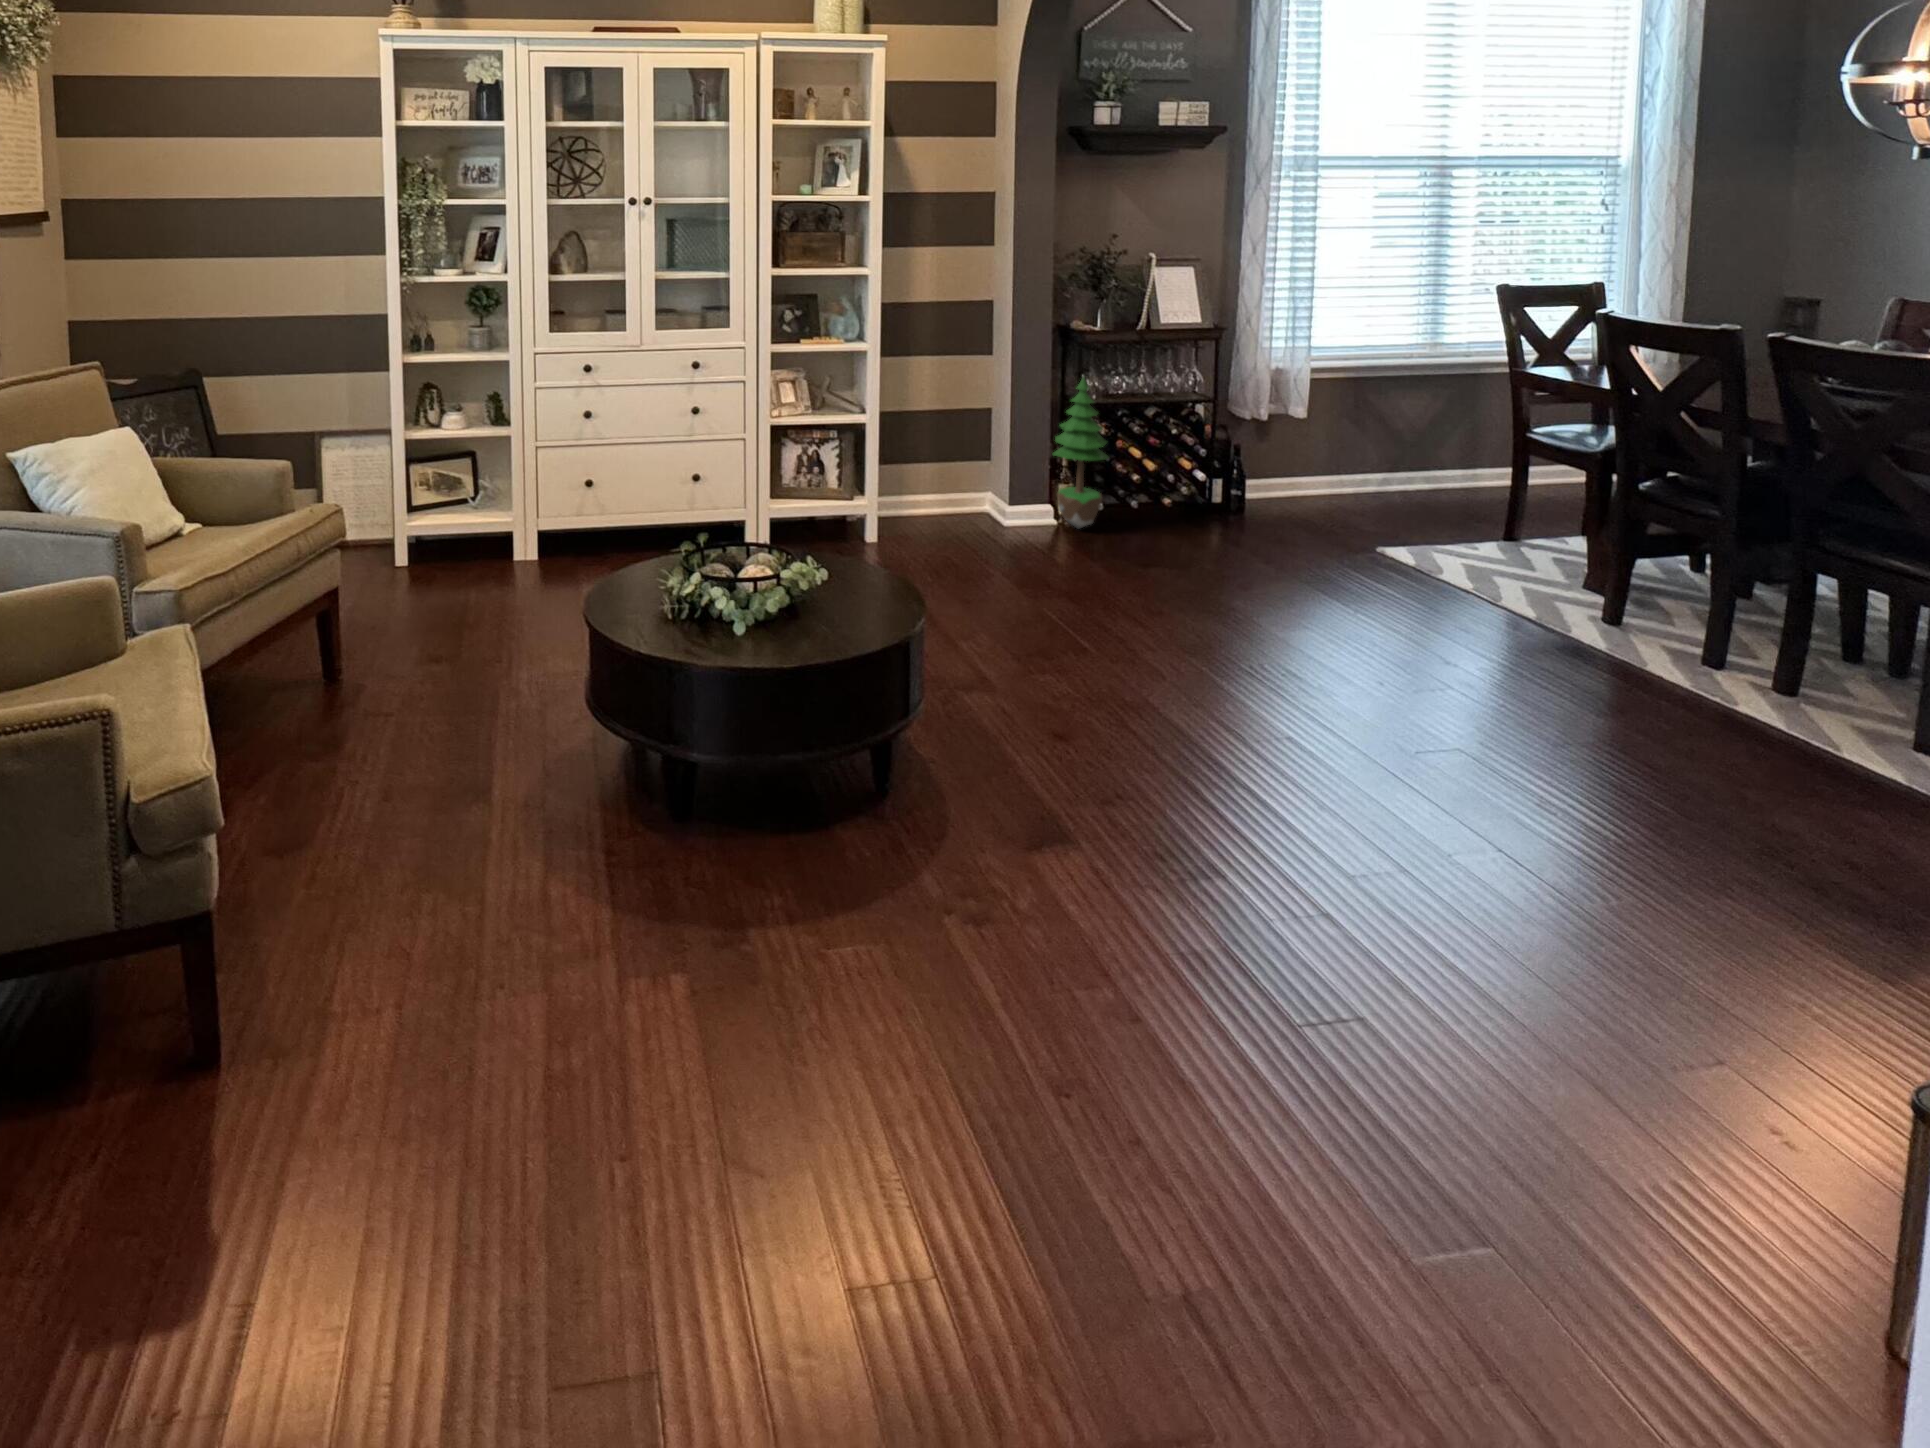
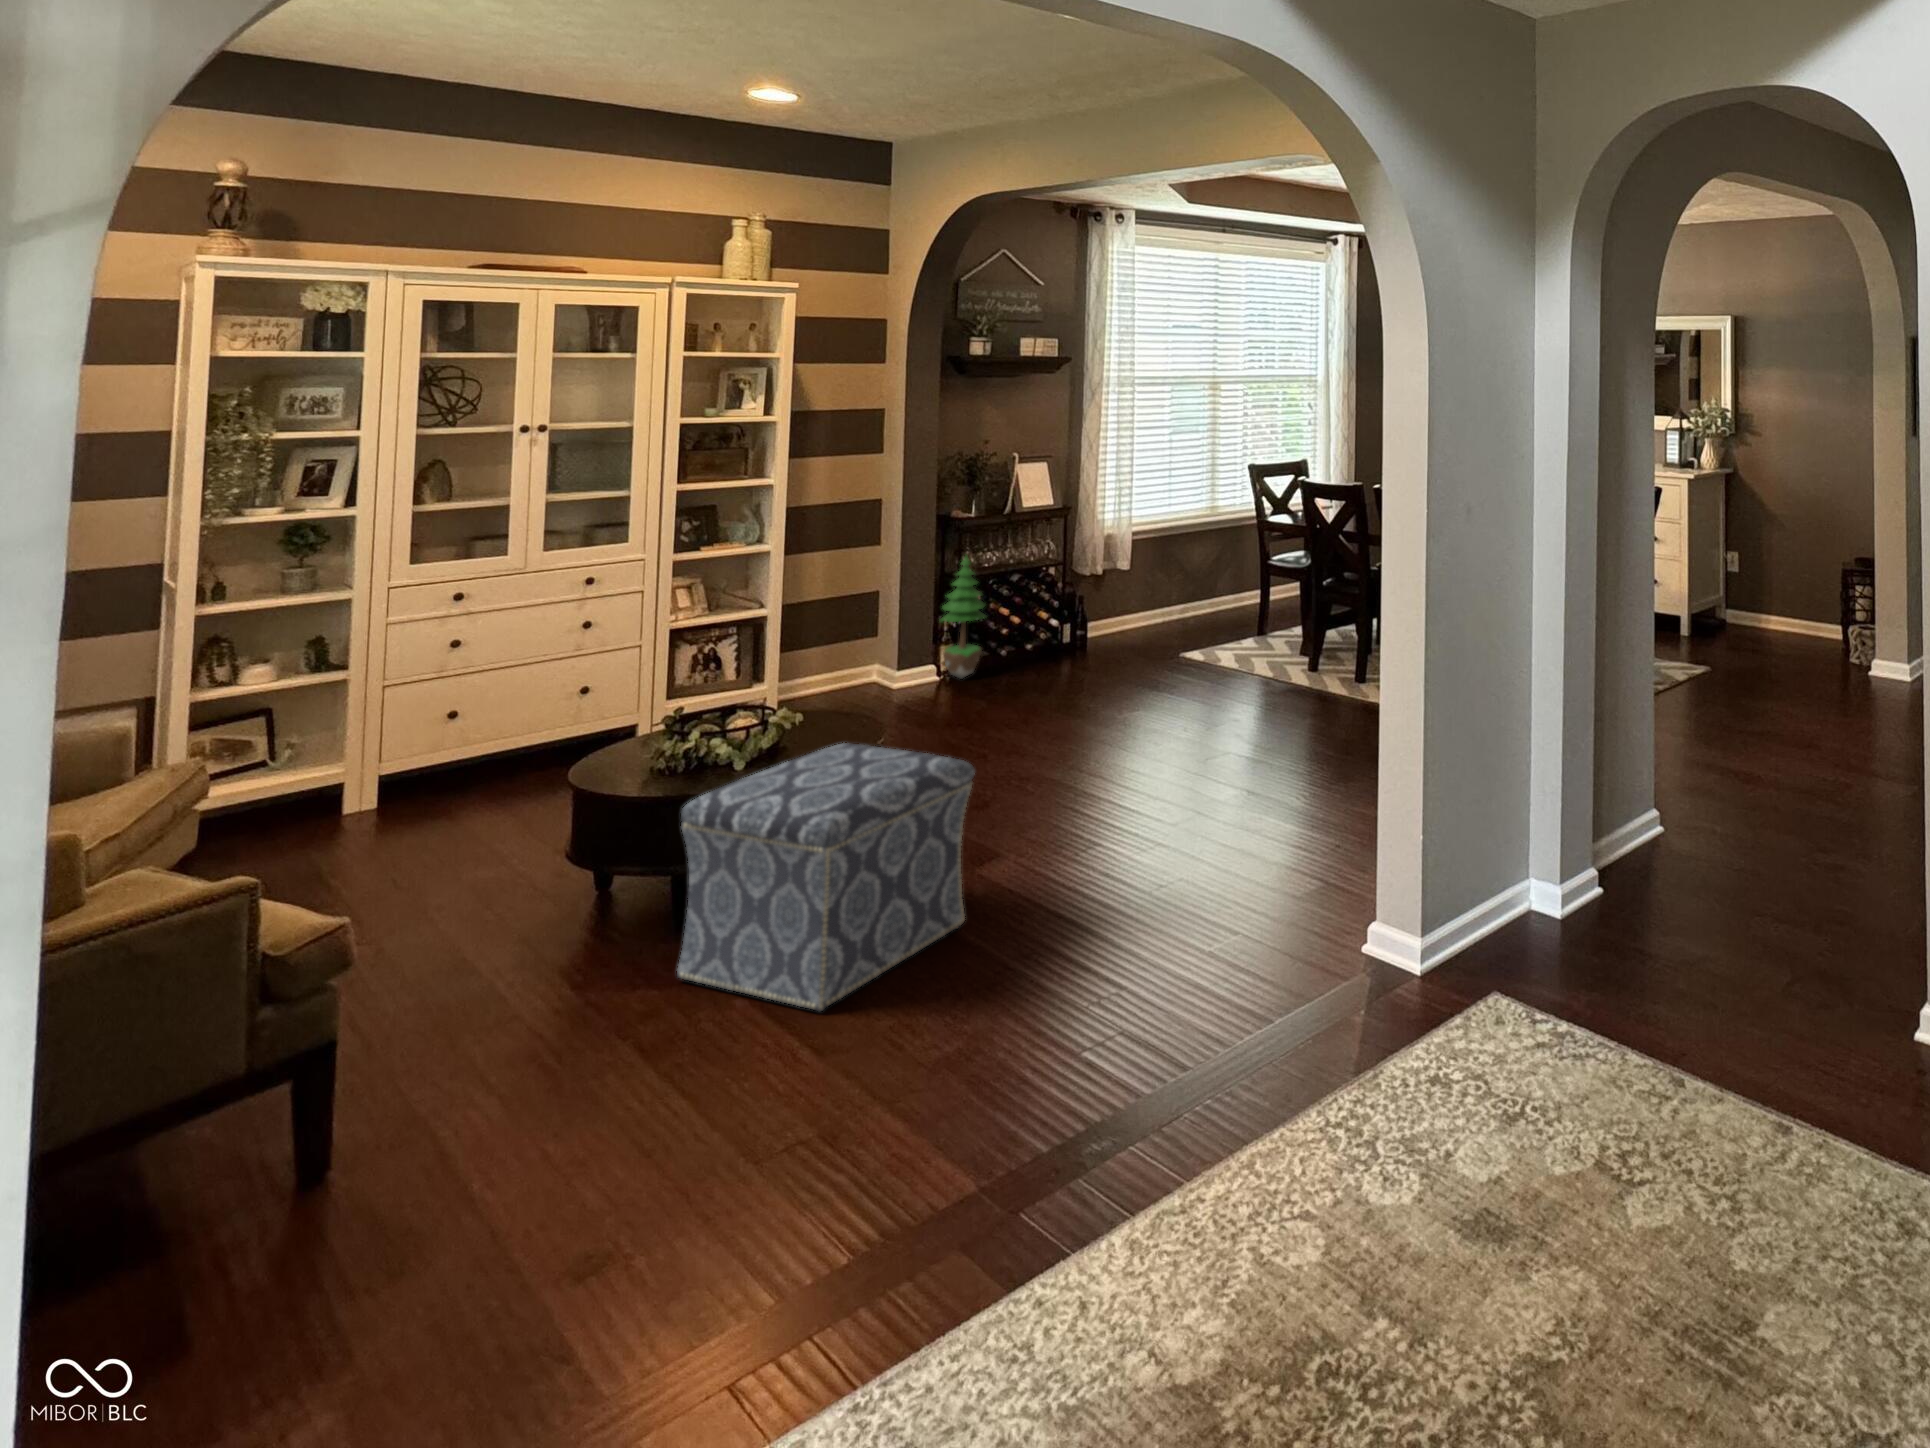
ottoman: none [623,636,1000,1072] -> present [677,743,975,1011]

